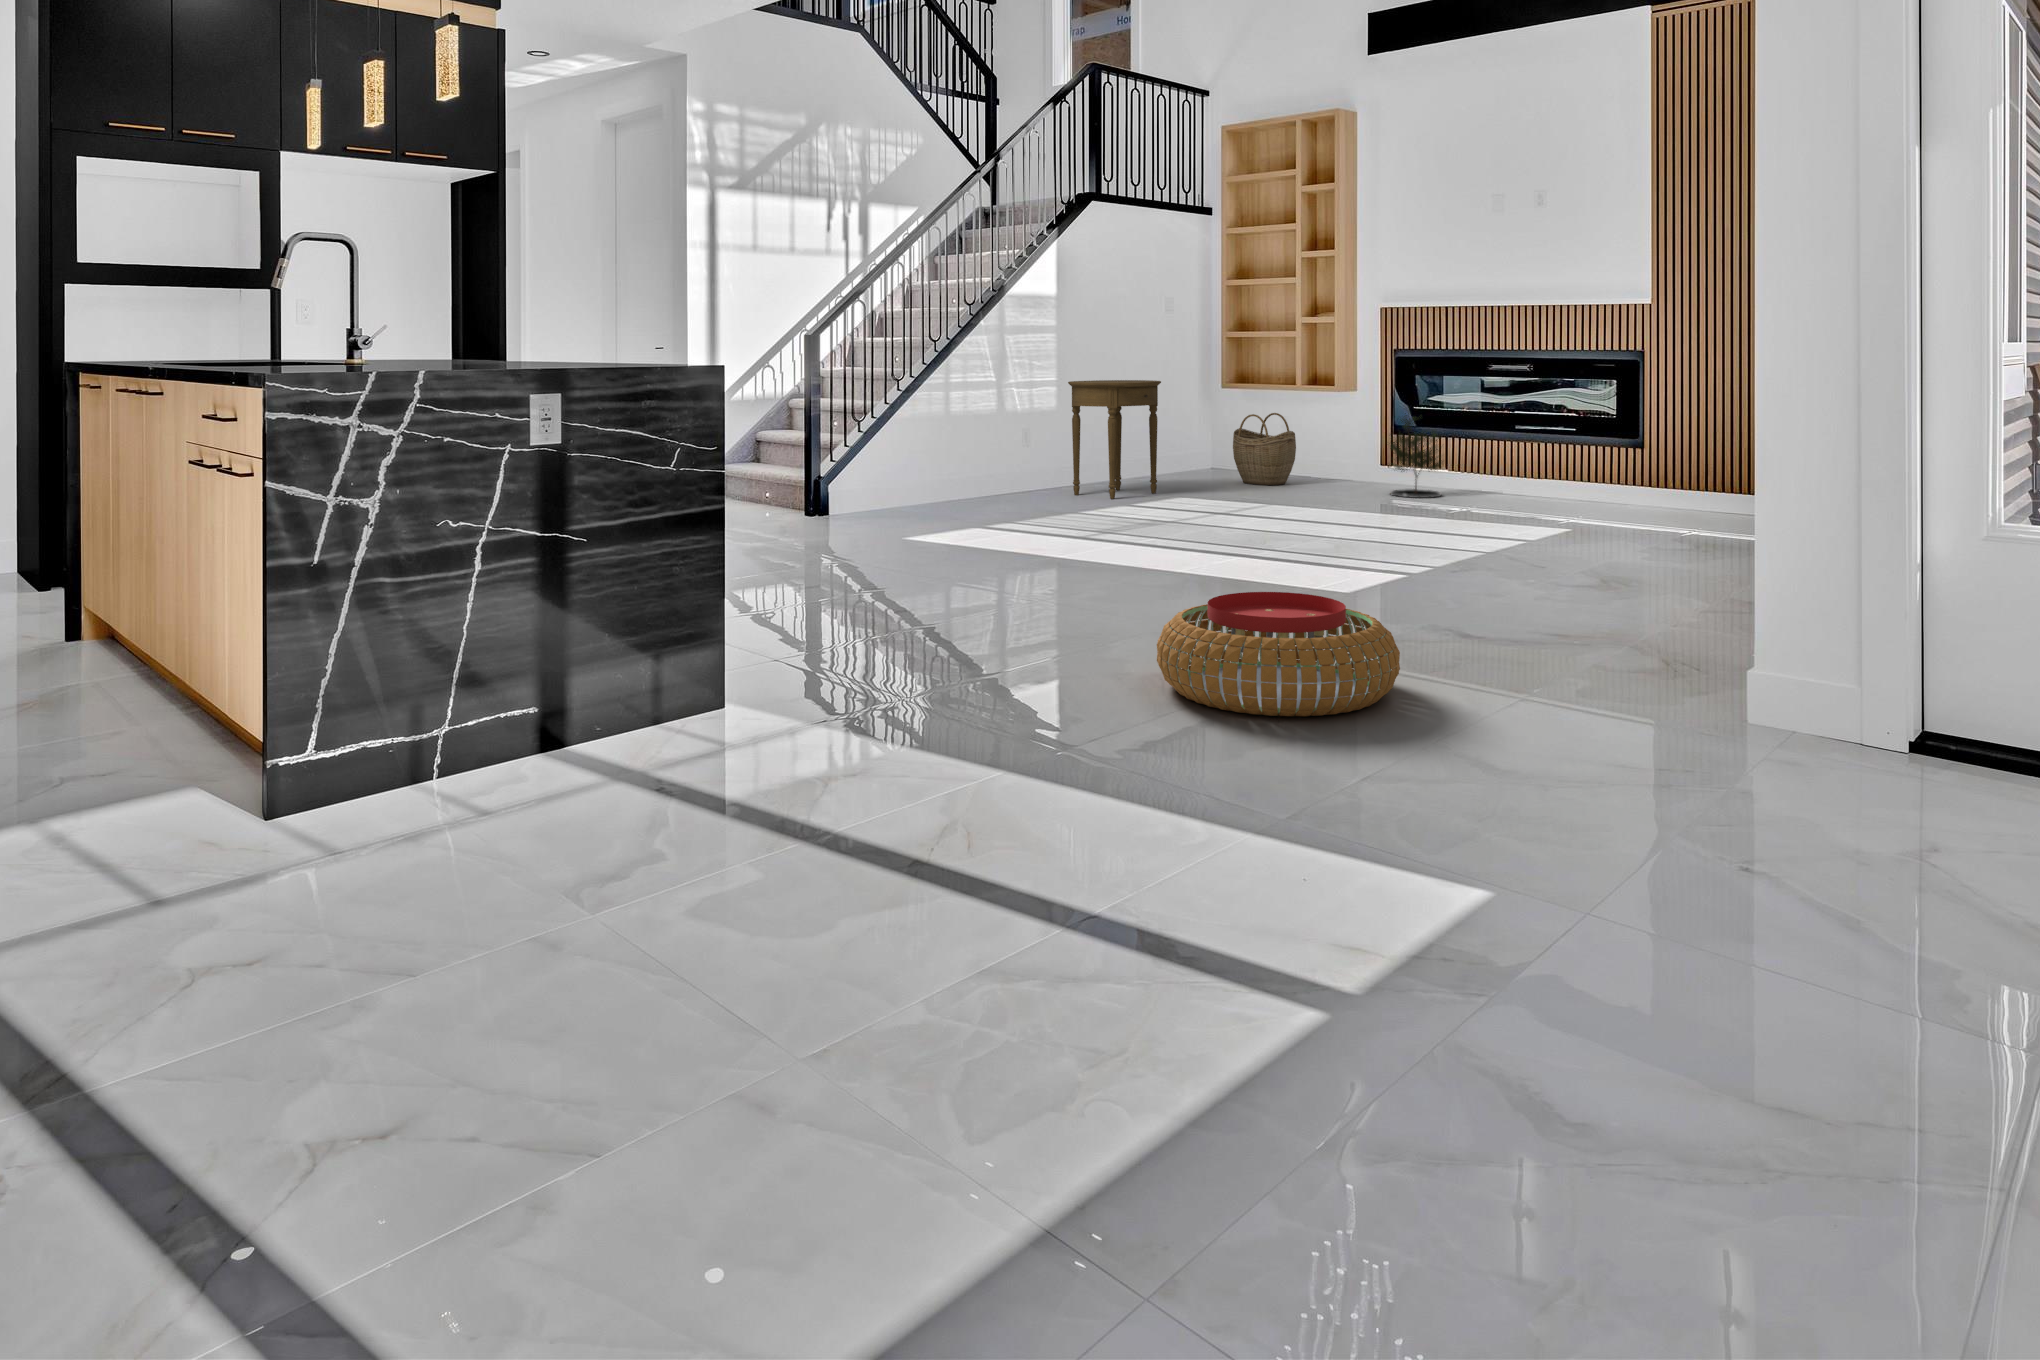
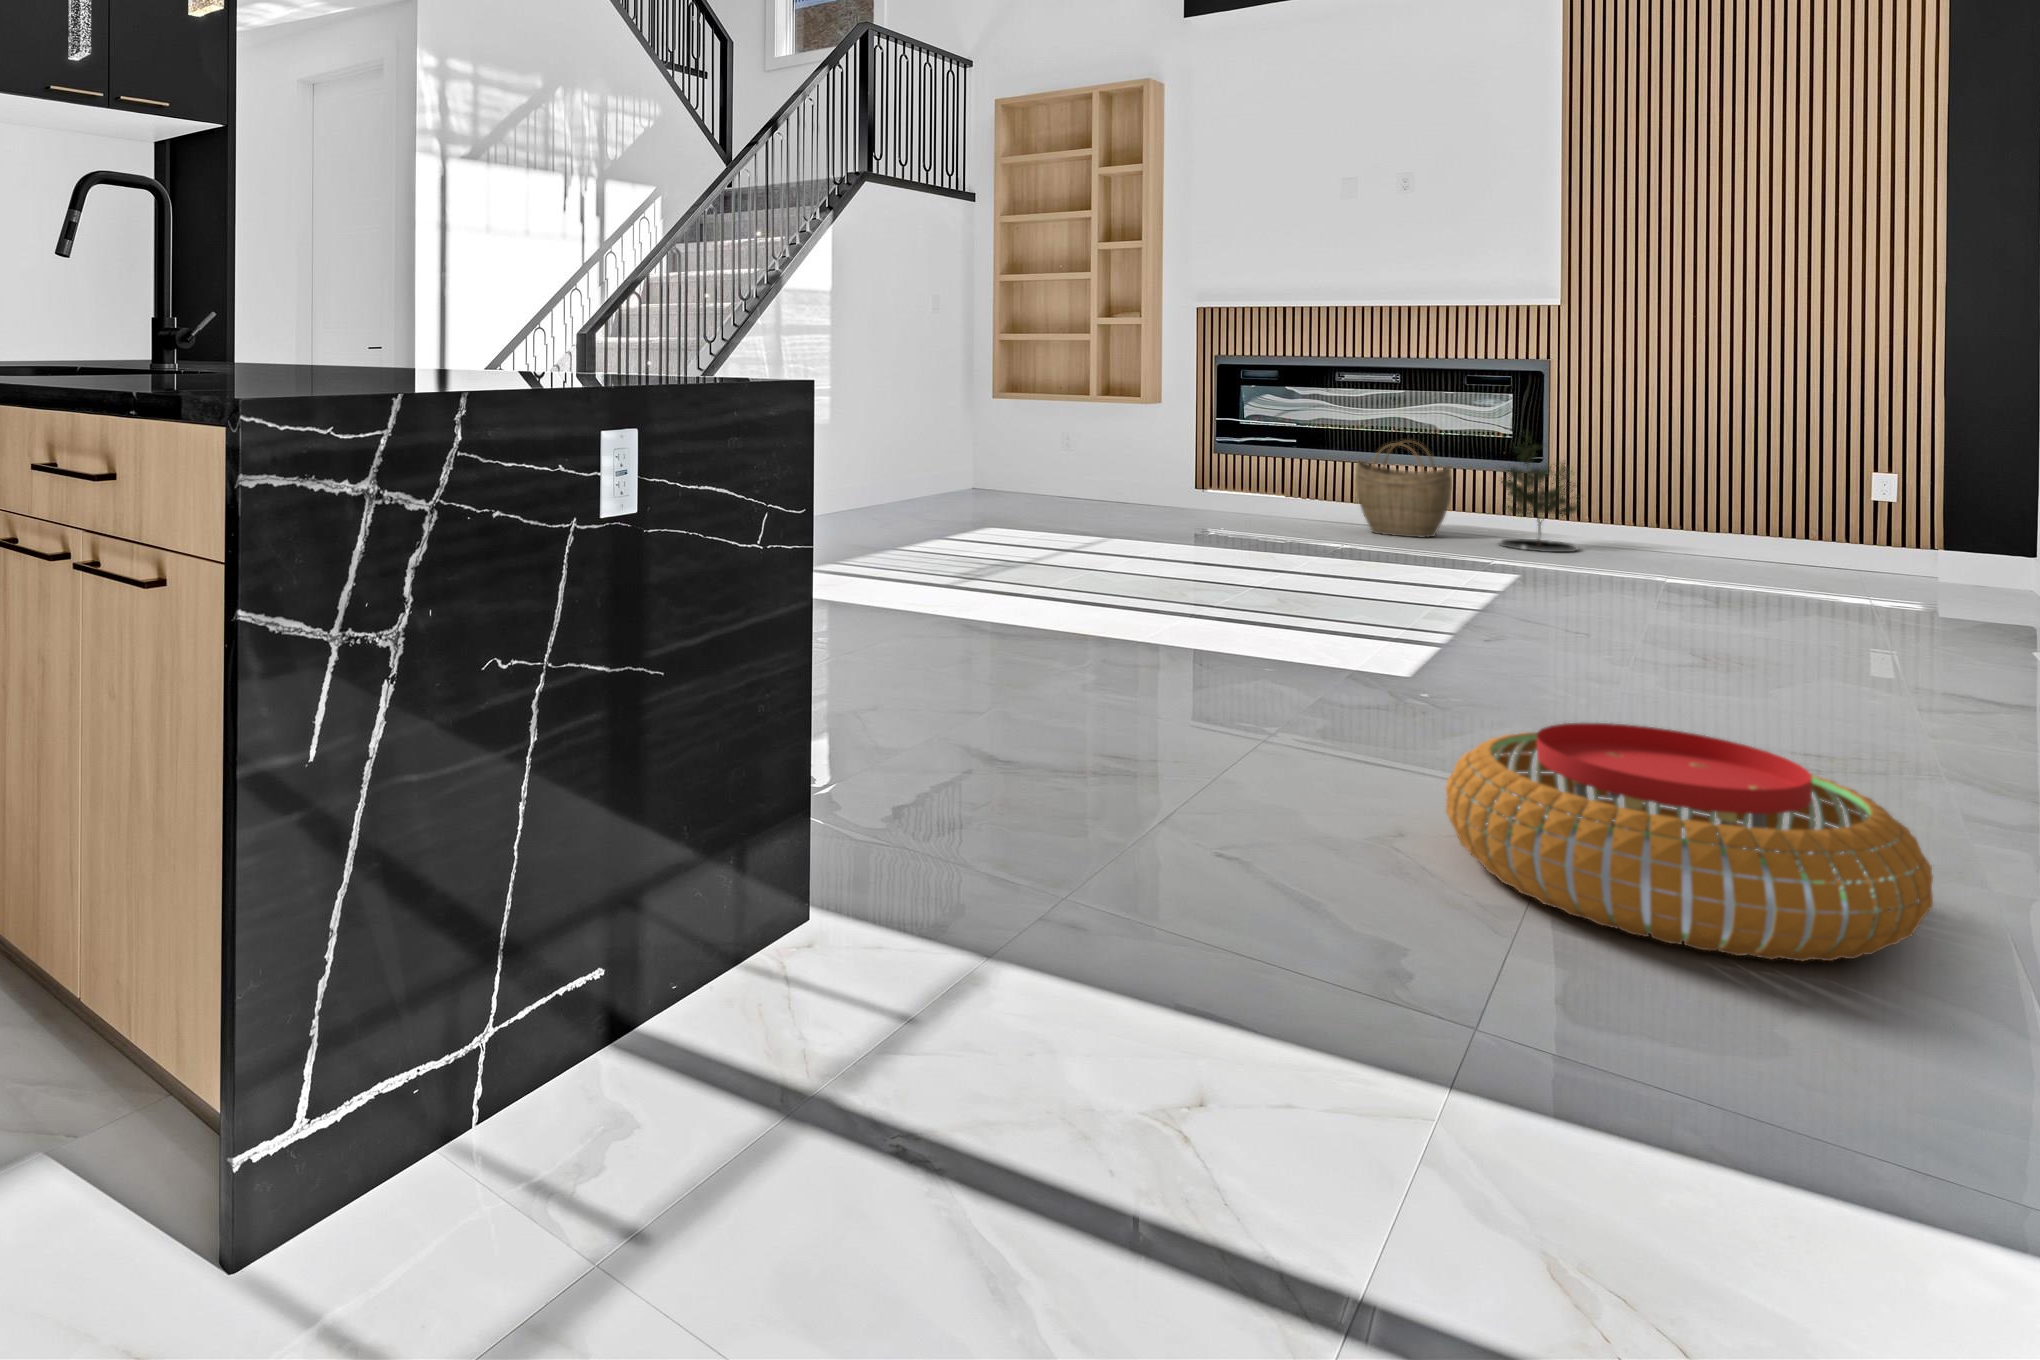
side table: present [1068,380,1161,499] -> none [854,387,961,526]
potted tree: present [1390,410,1442,498] -> present [1499,432,1579,552]
woven basket: present [1233,413,1296,485] -> present [1356,440,1452,538]

